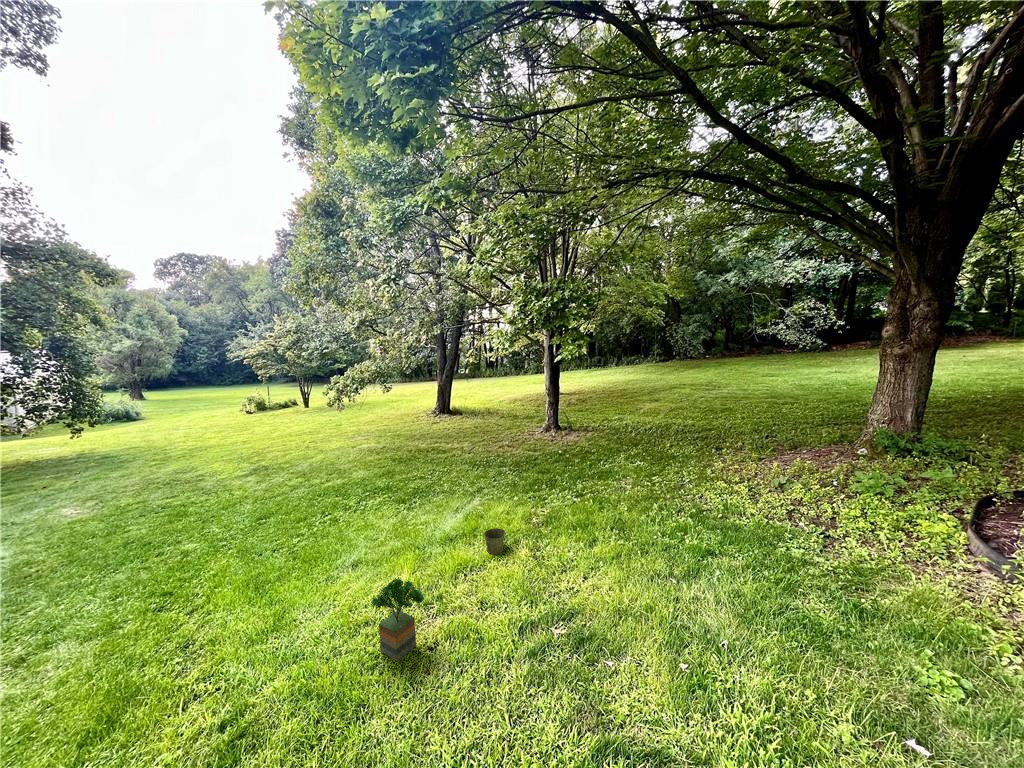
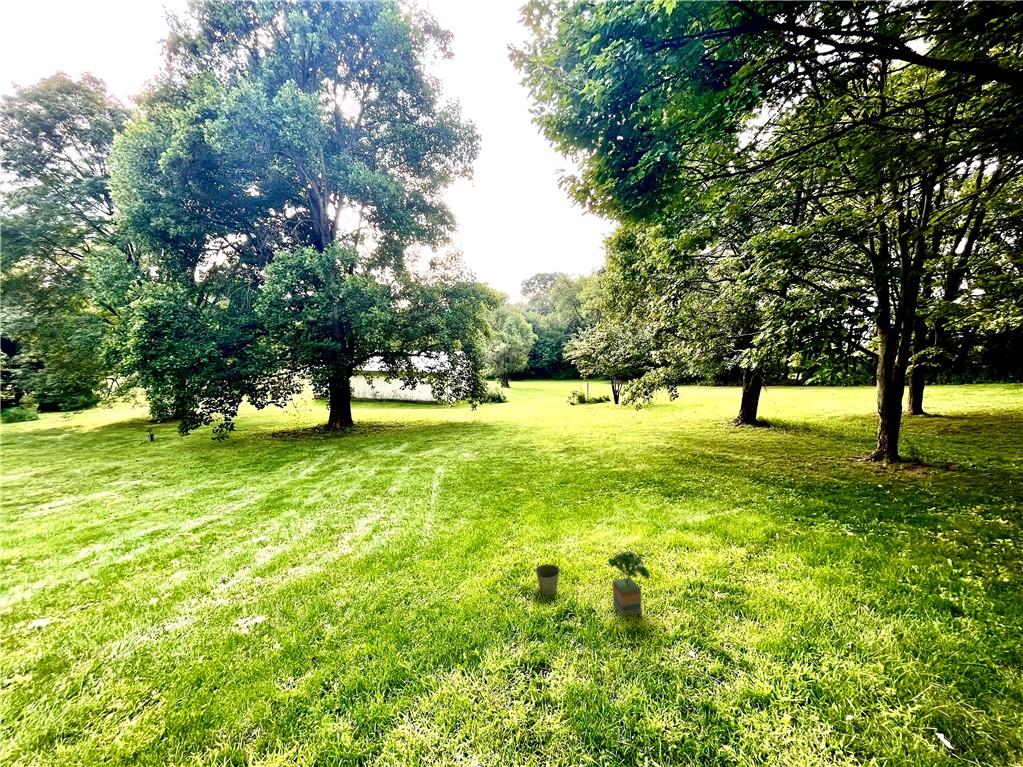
bucket: present [484,528,505,555] -> present [536,564,560,596]

